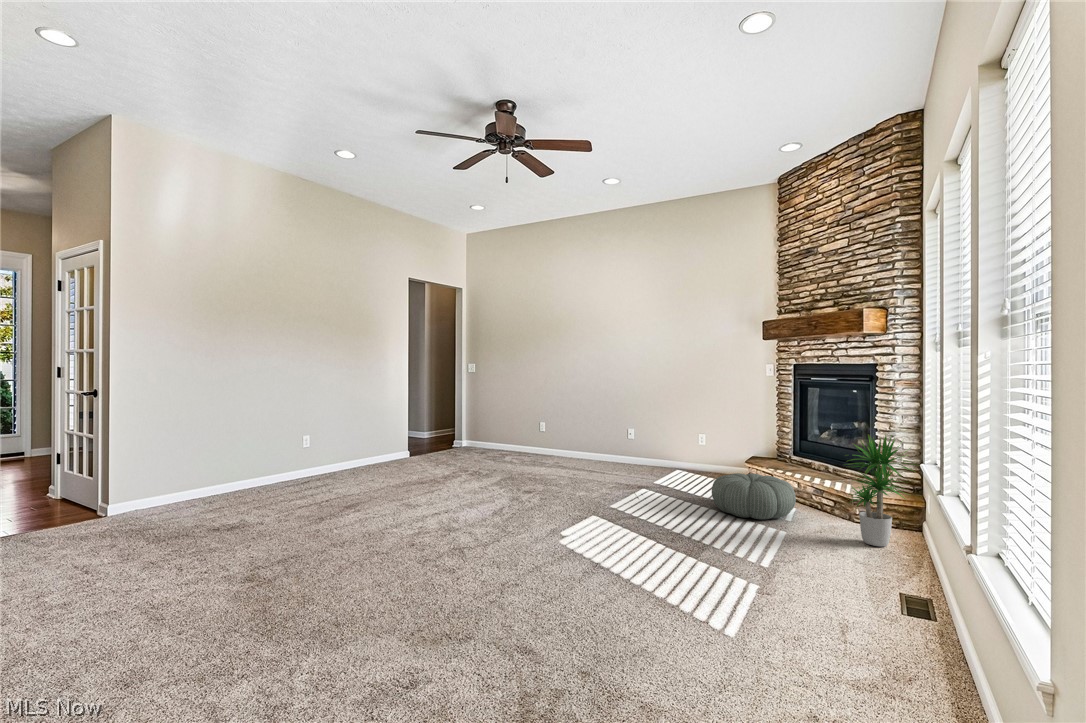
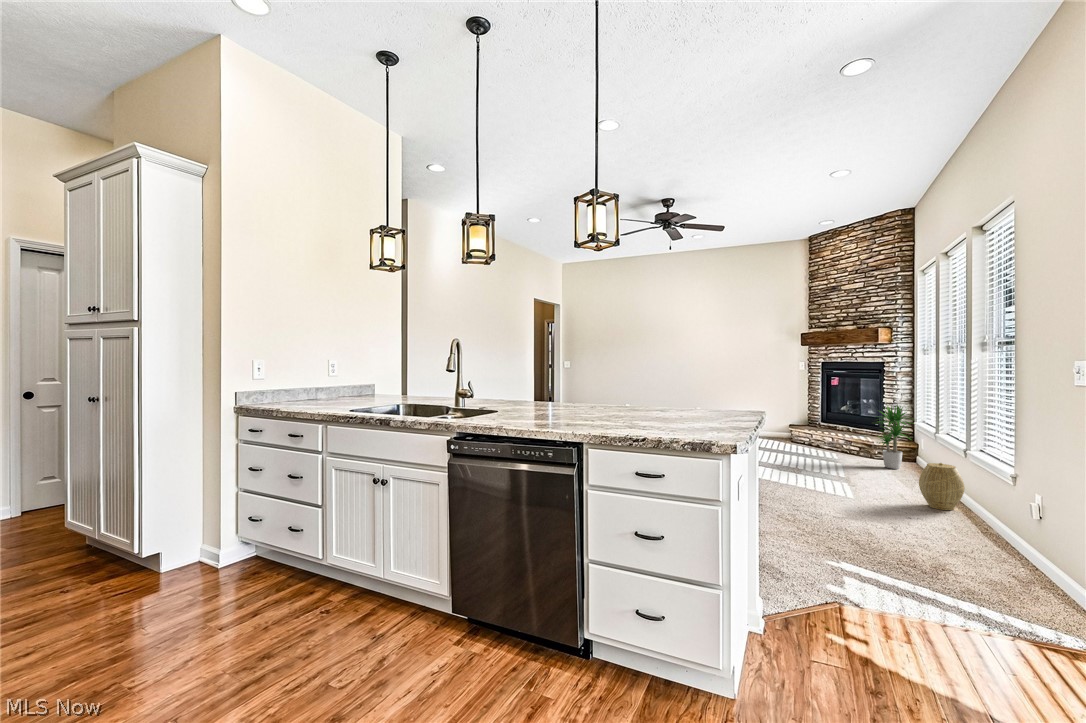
pouf: present [712,473,796,520] -> none [781,432,837,459]
woven basket: none [872,573,965,684] -> present [919,463,965,510]

